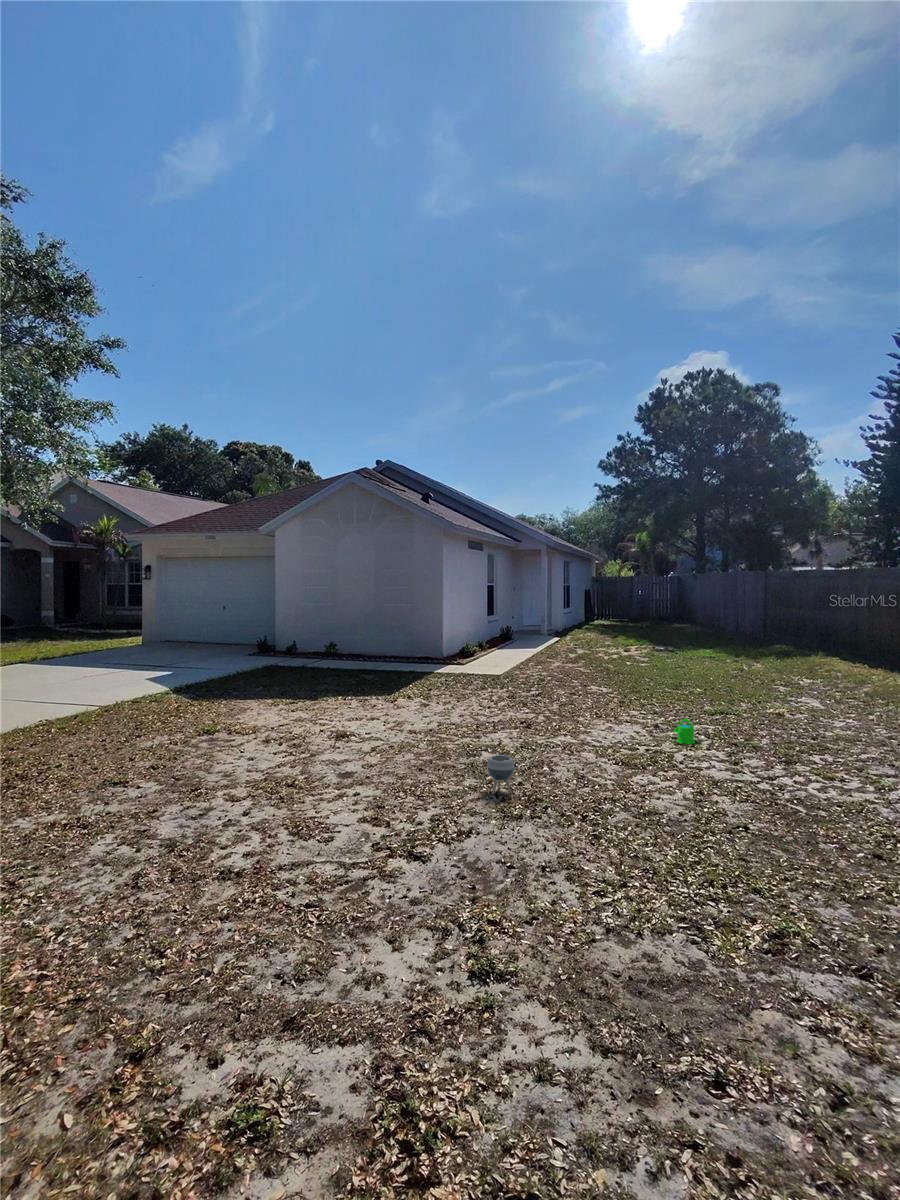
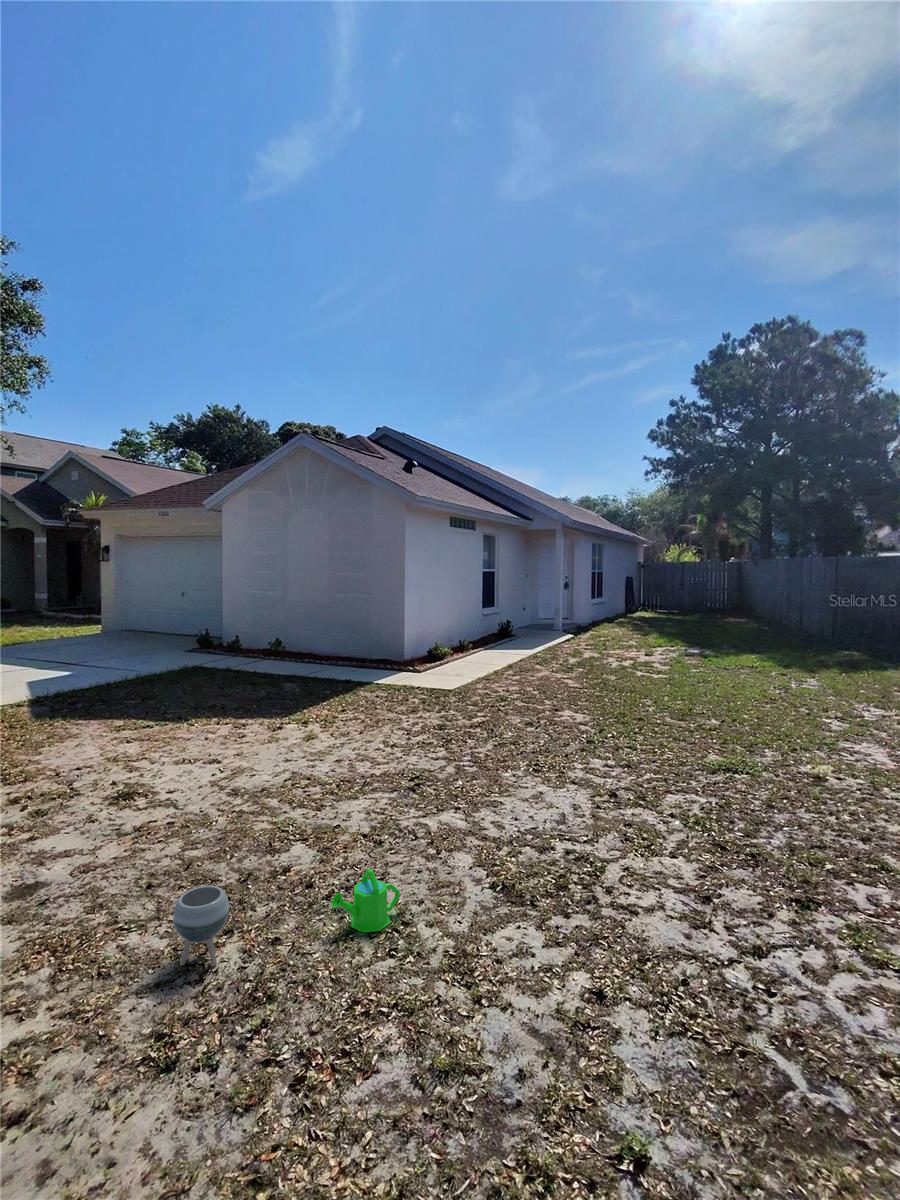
watering can: present [674,718,695,744] -> present [332,869,400,932]

